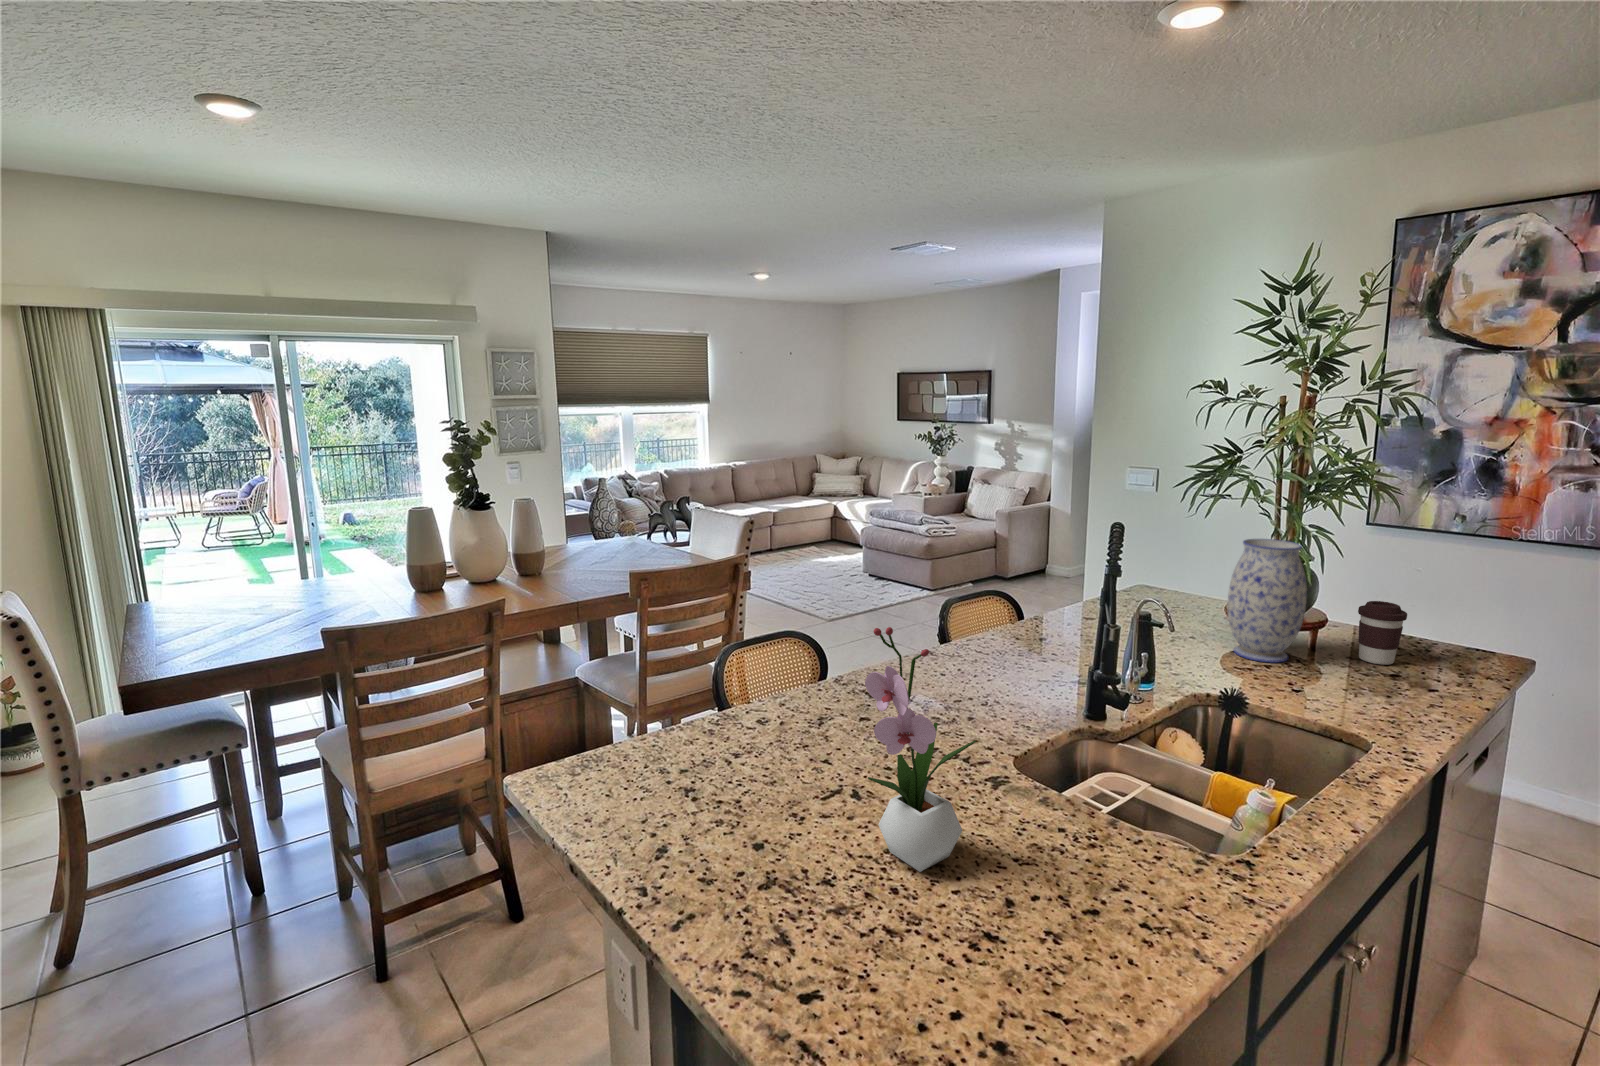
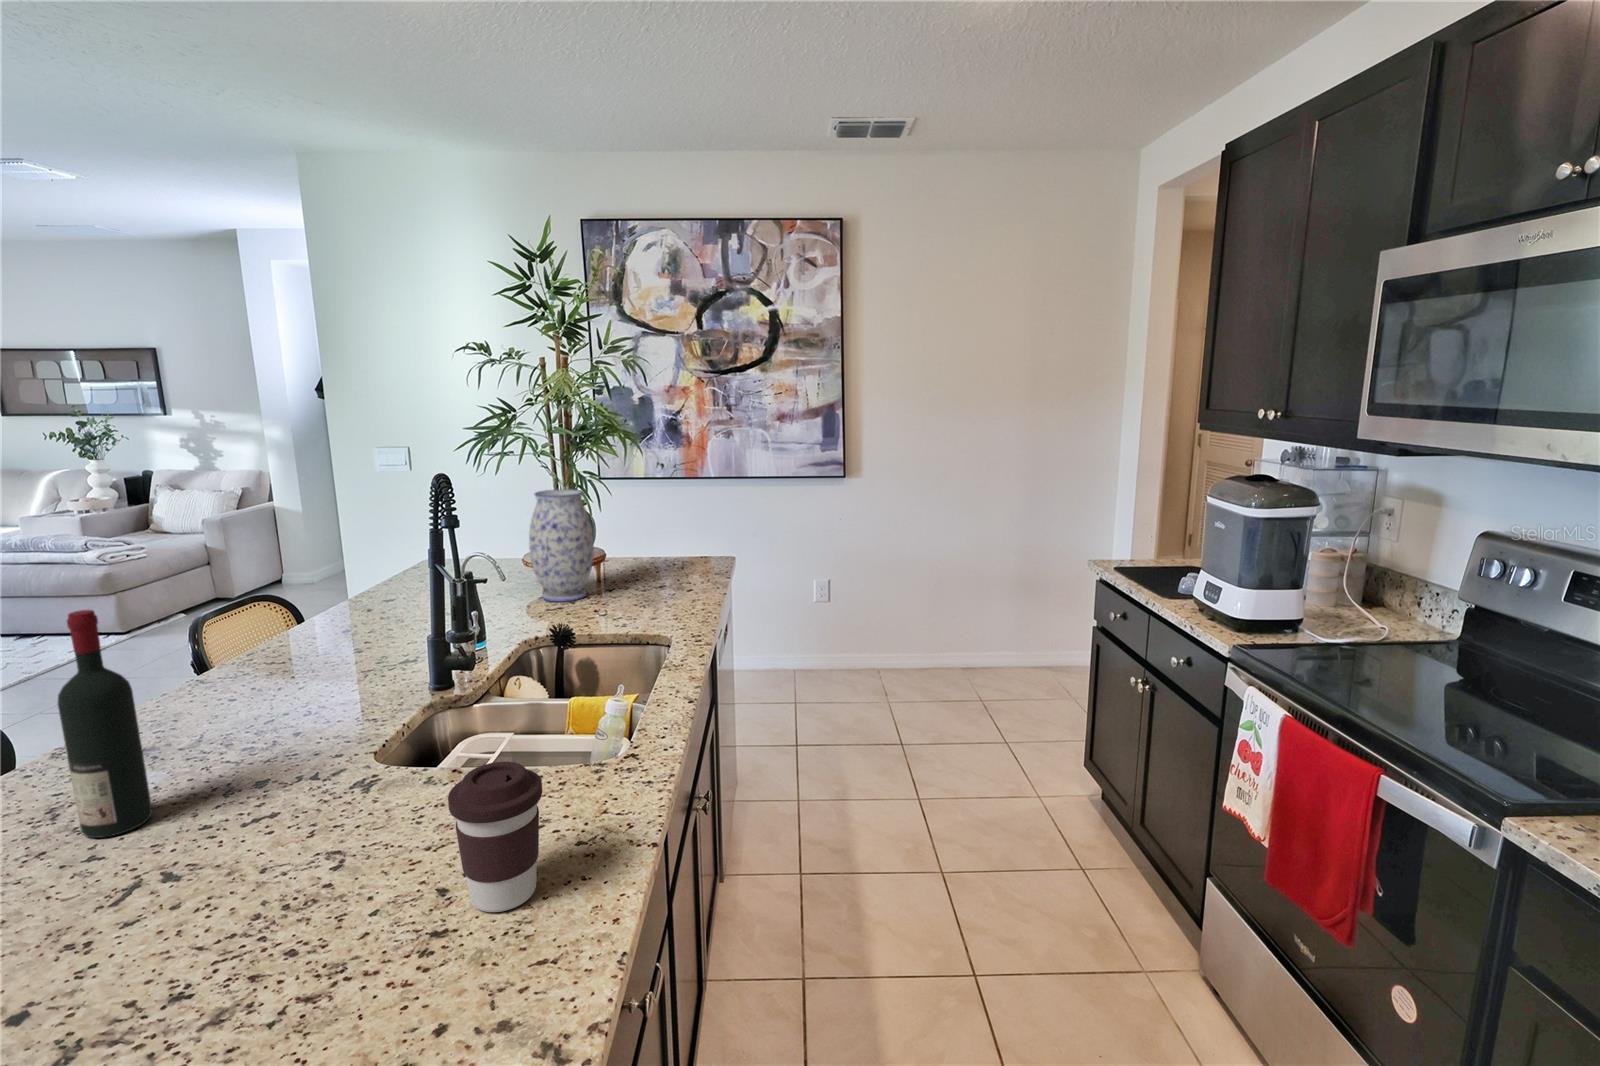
wine bottle: none [831,593,869,749] -> present [58,610,152,838]
coffee cup: present [1358,601,1407,665] -> present [448,762,542,912]
flower arrangement: present [865,627,976,872] -> none [187,618,360,917]

